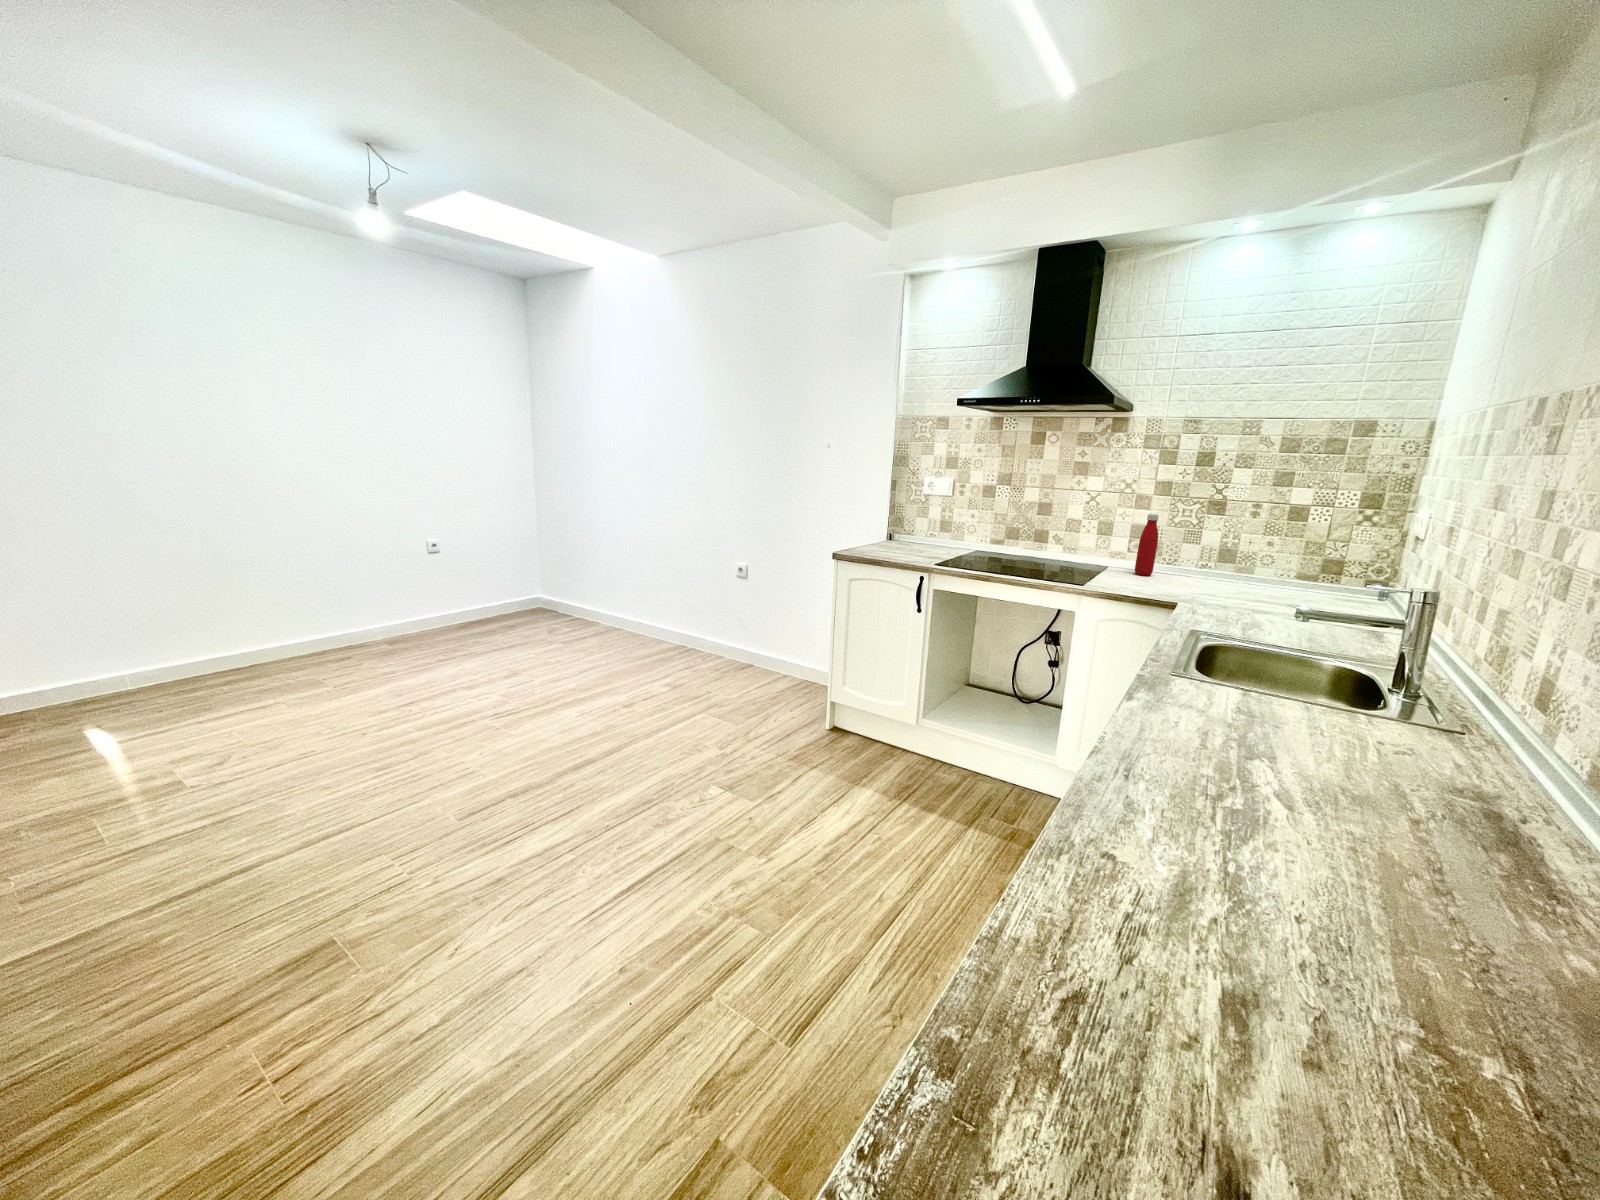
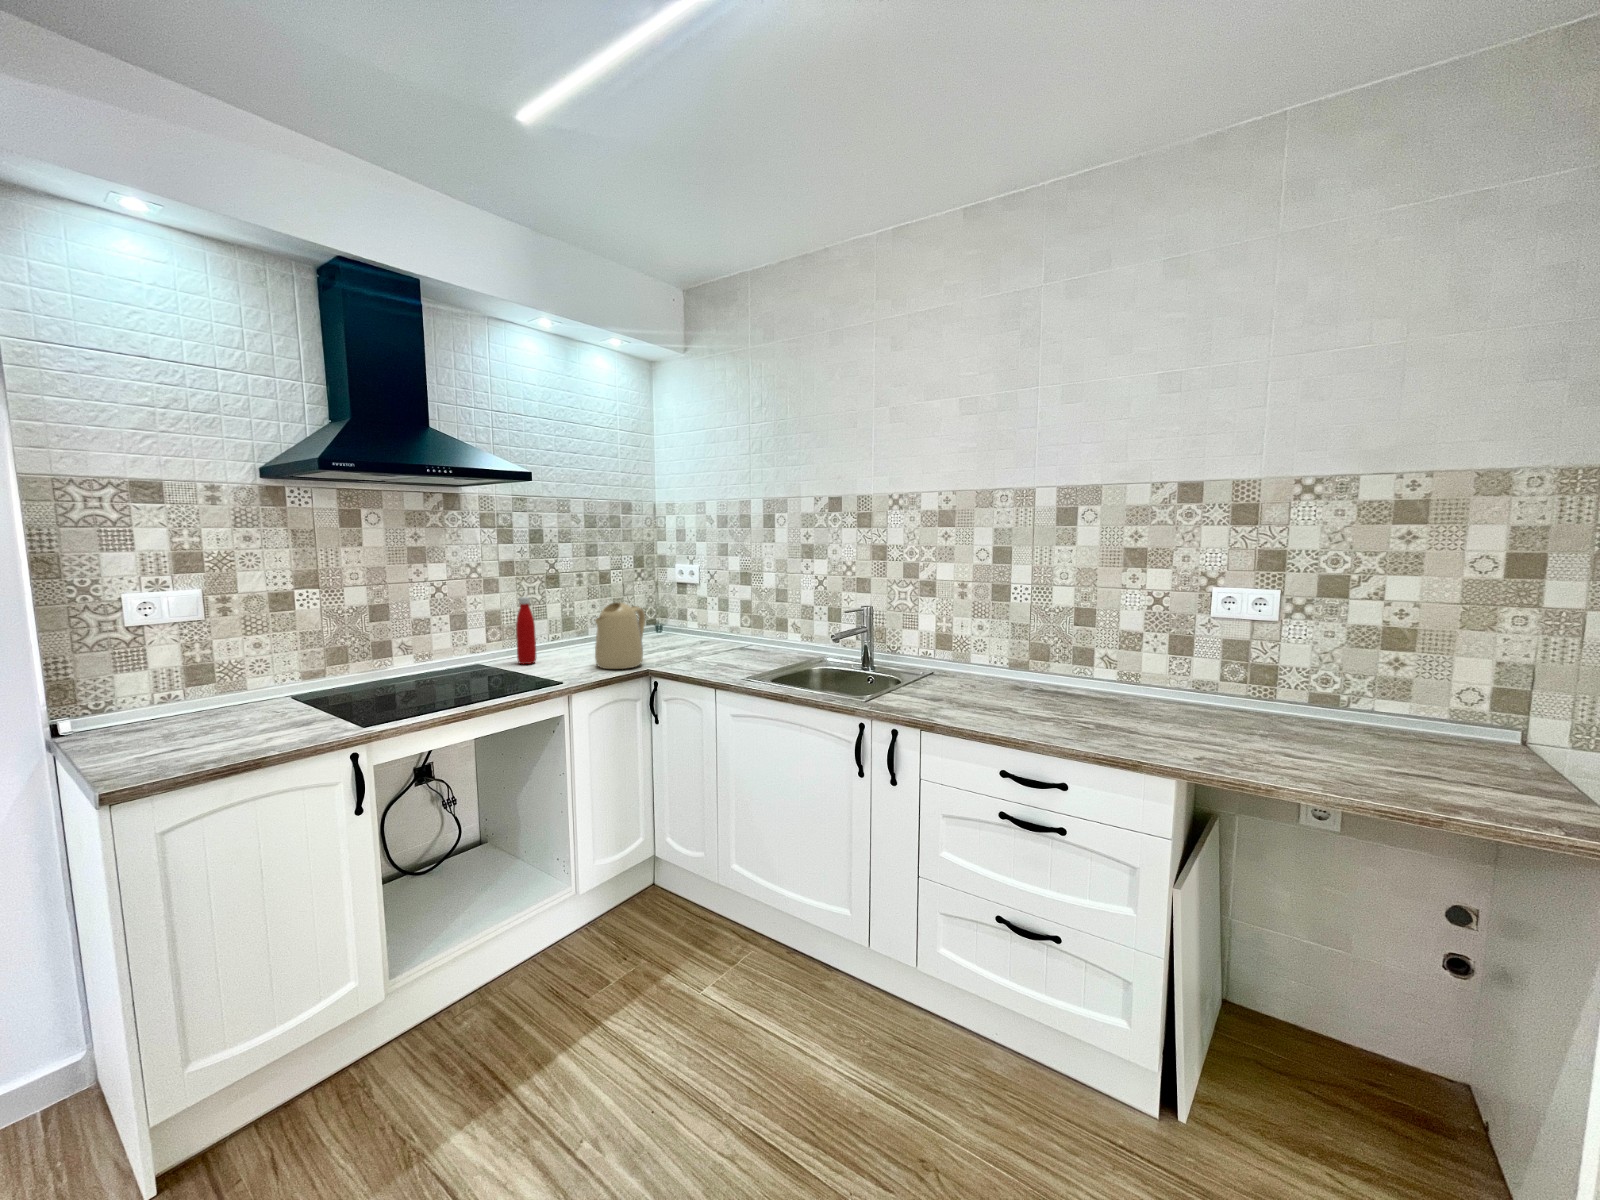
kettle: none [1167,530,1250,600] -> present [595,602,645,669]

